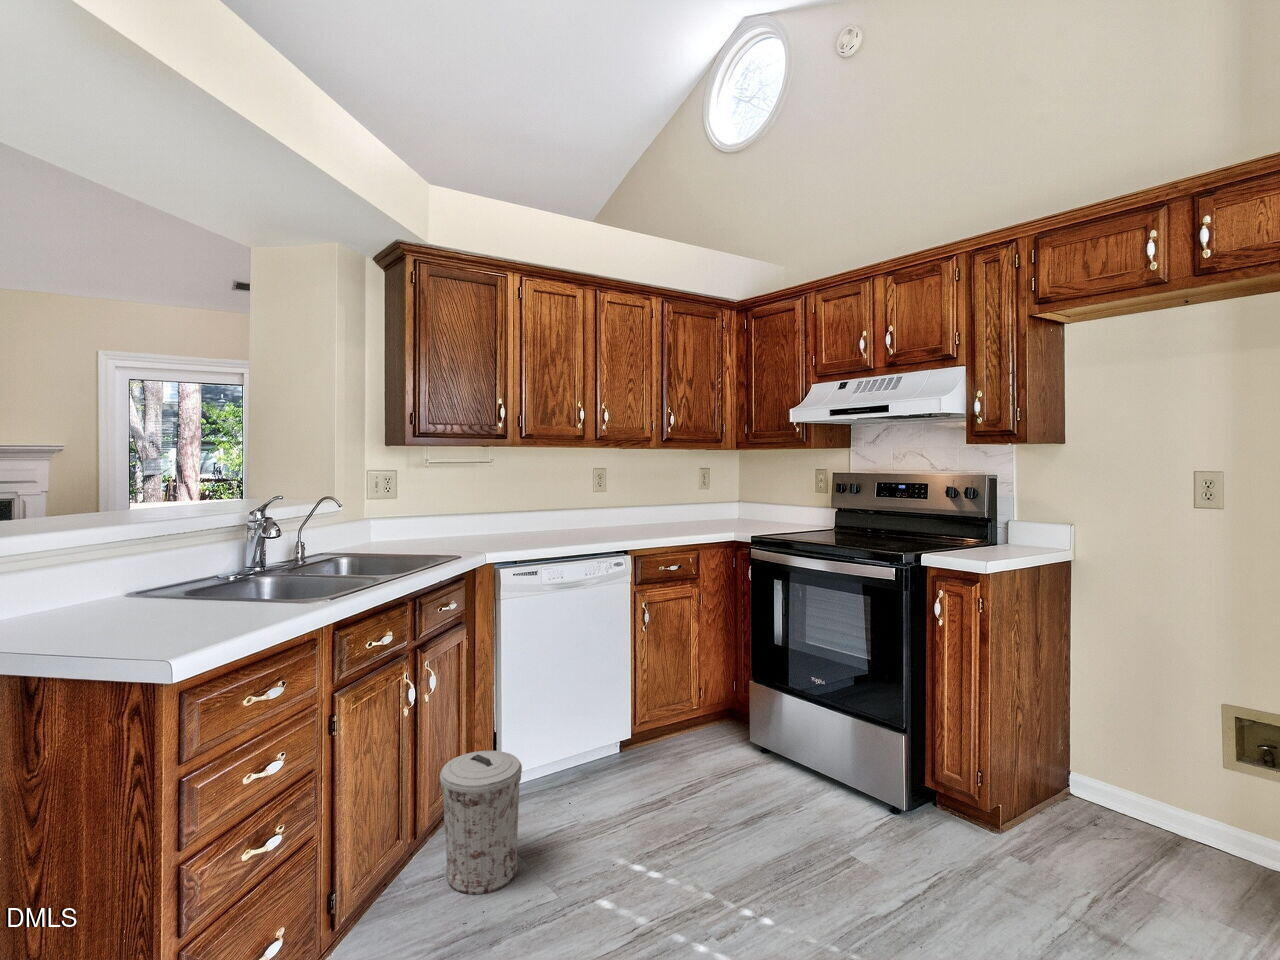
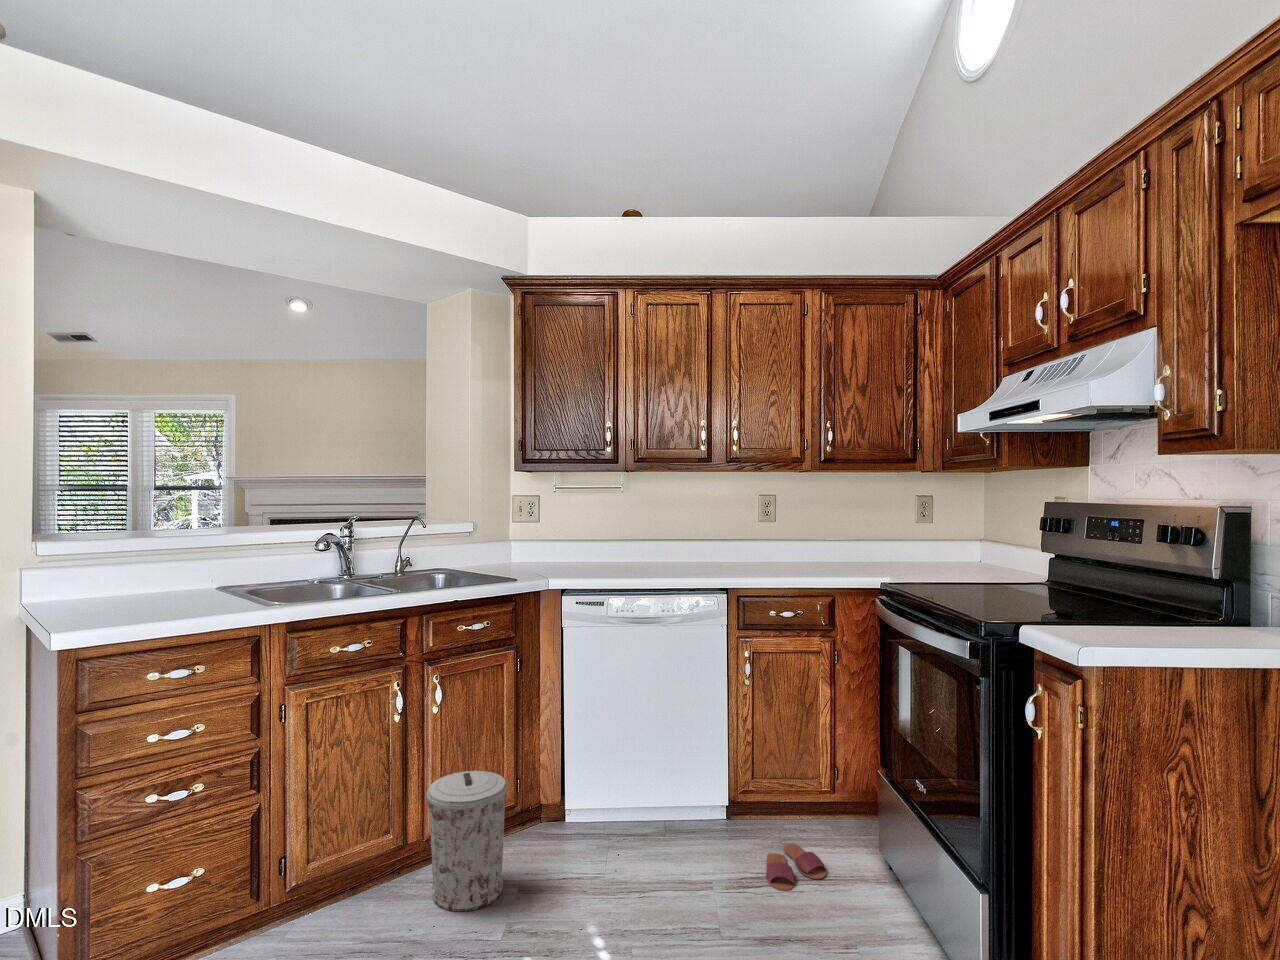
slippers: none [684,752,735,786] -> present [766,844,826,891]

